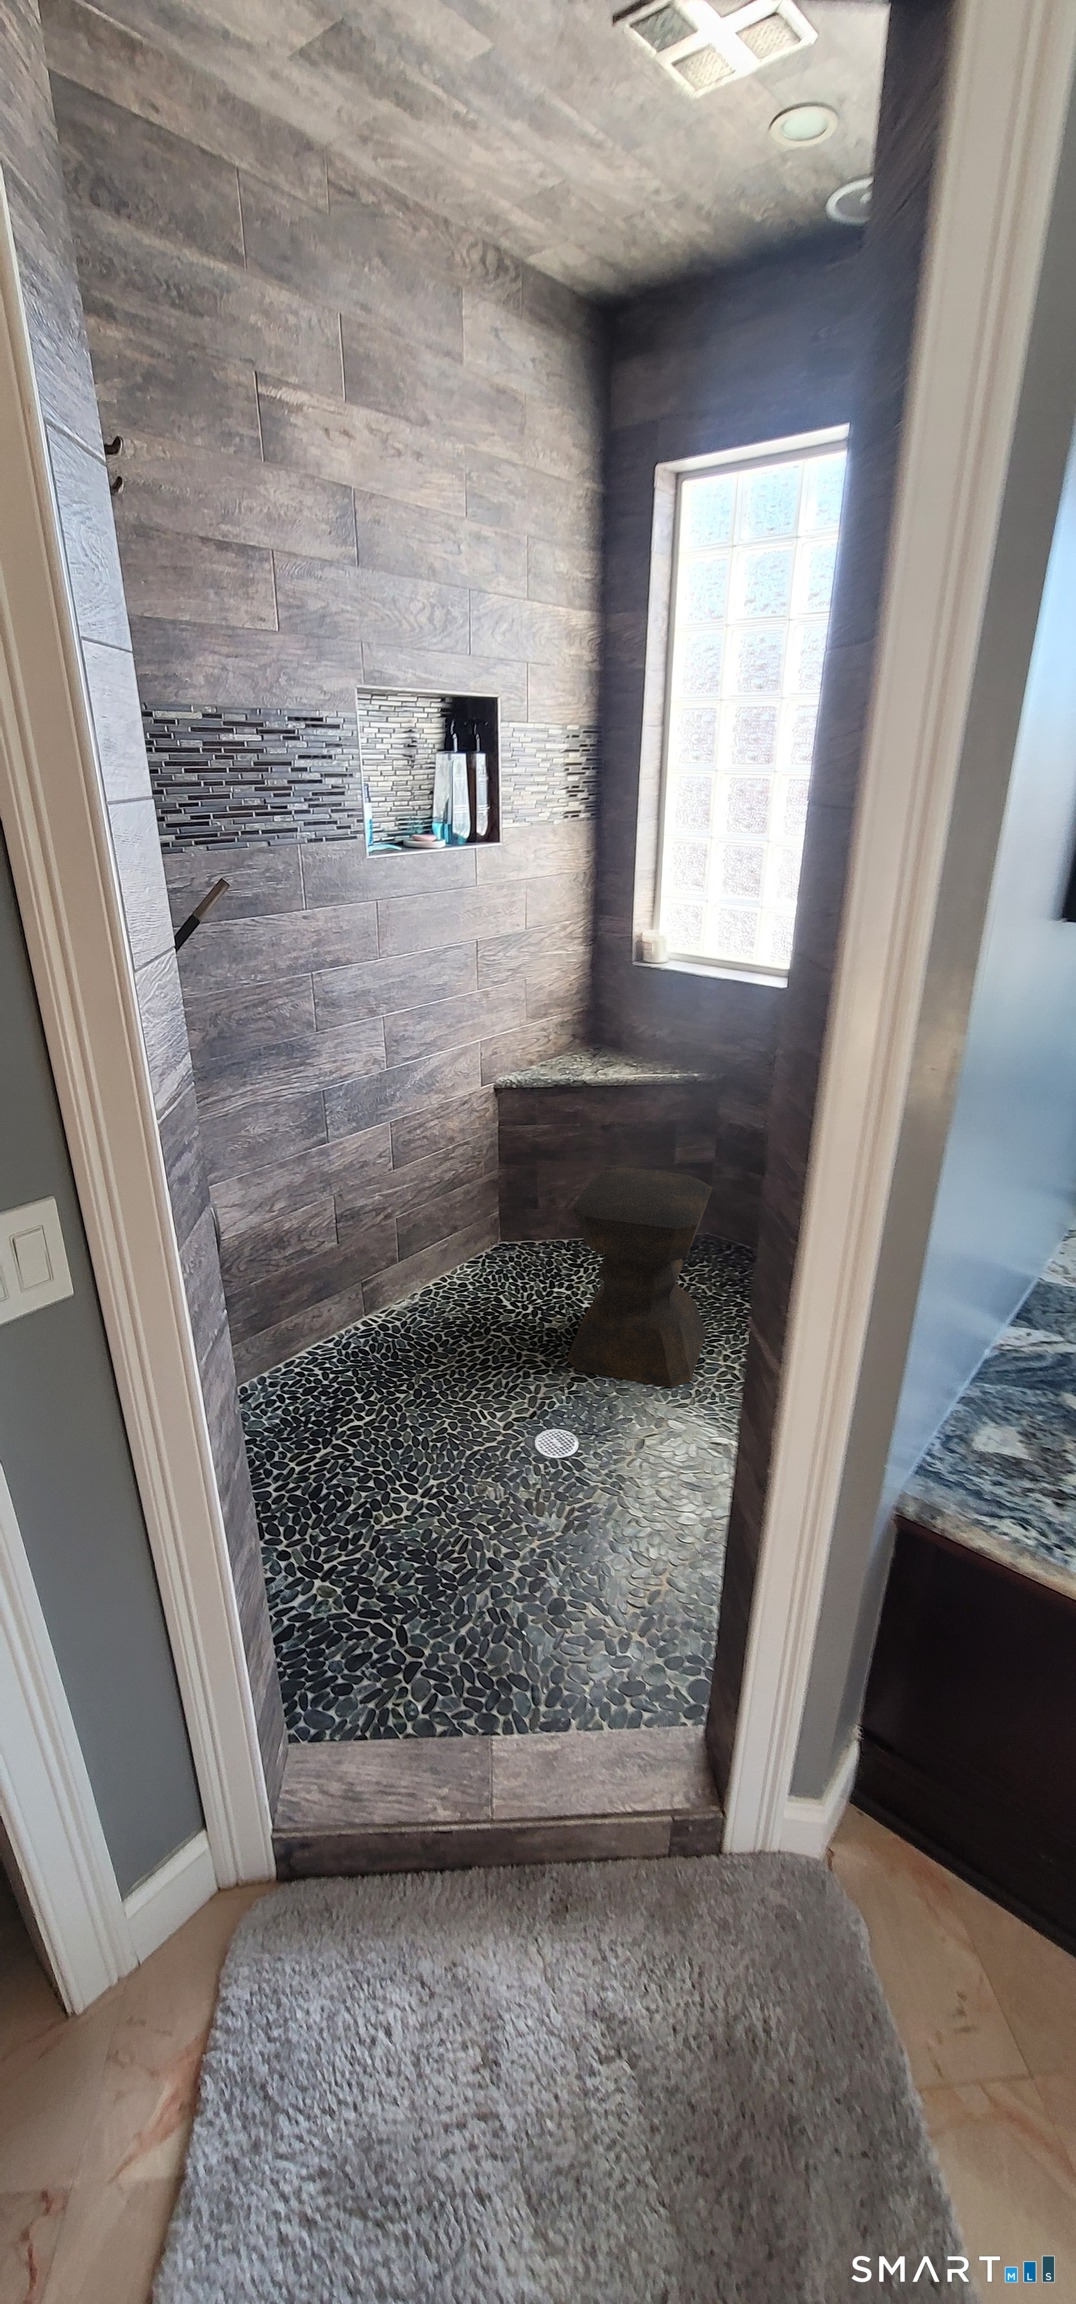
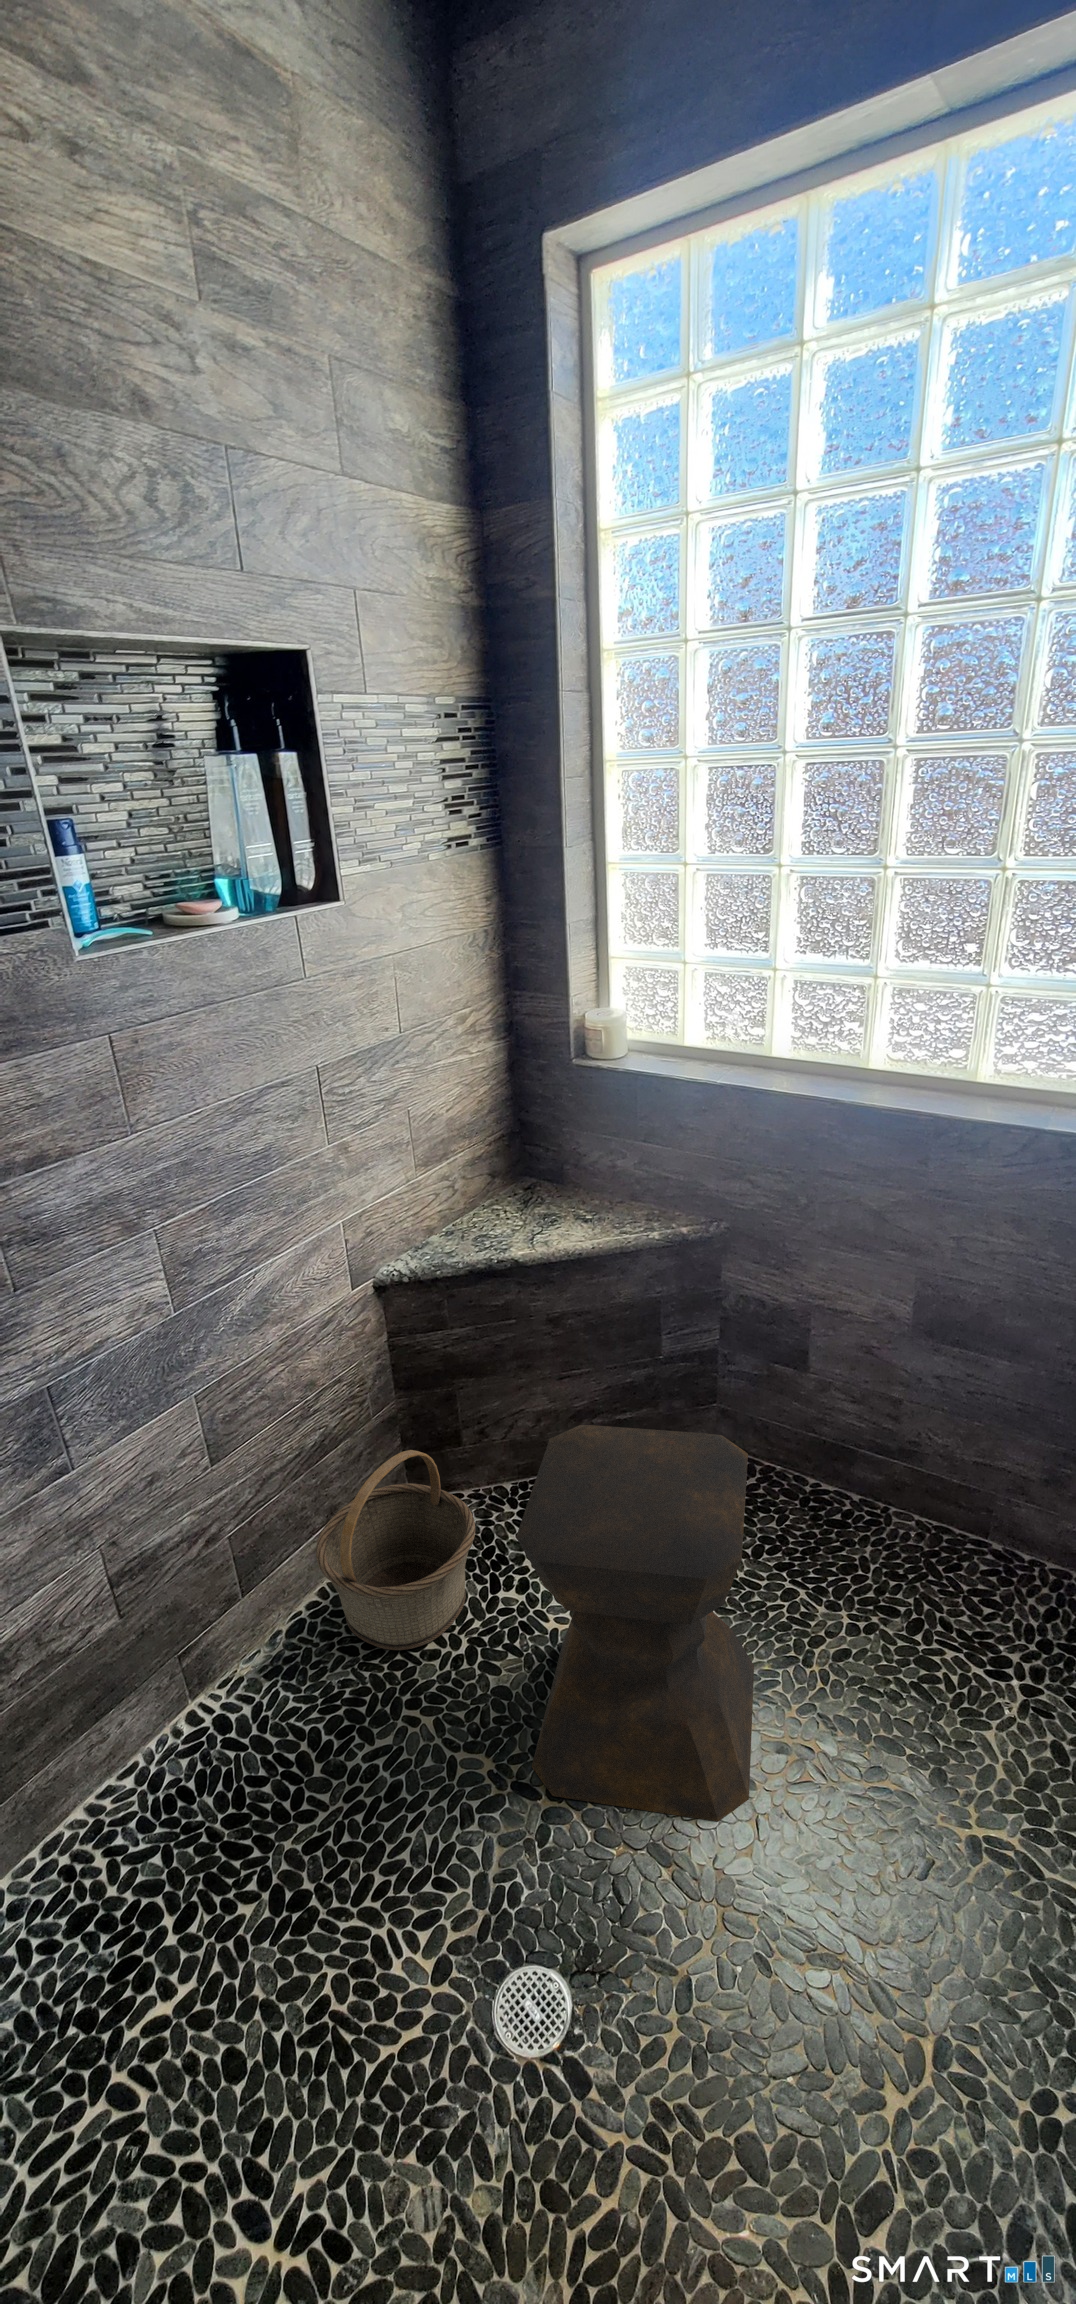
basket: none [445,1191,544,1308] -> present [316,1450,475,1650]

